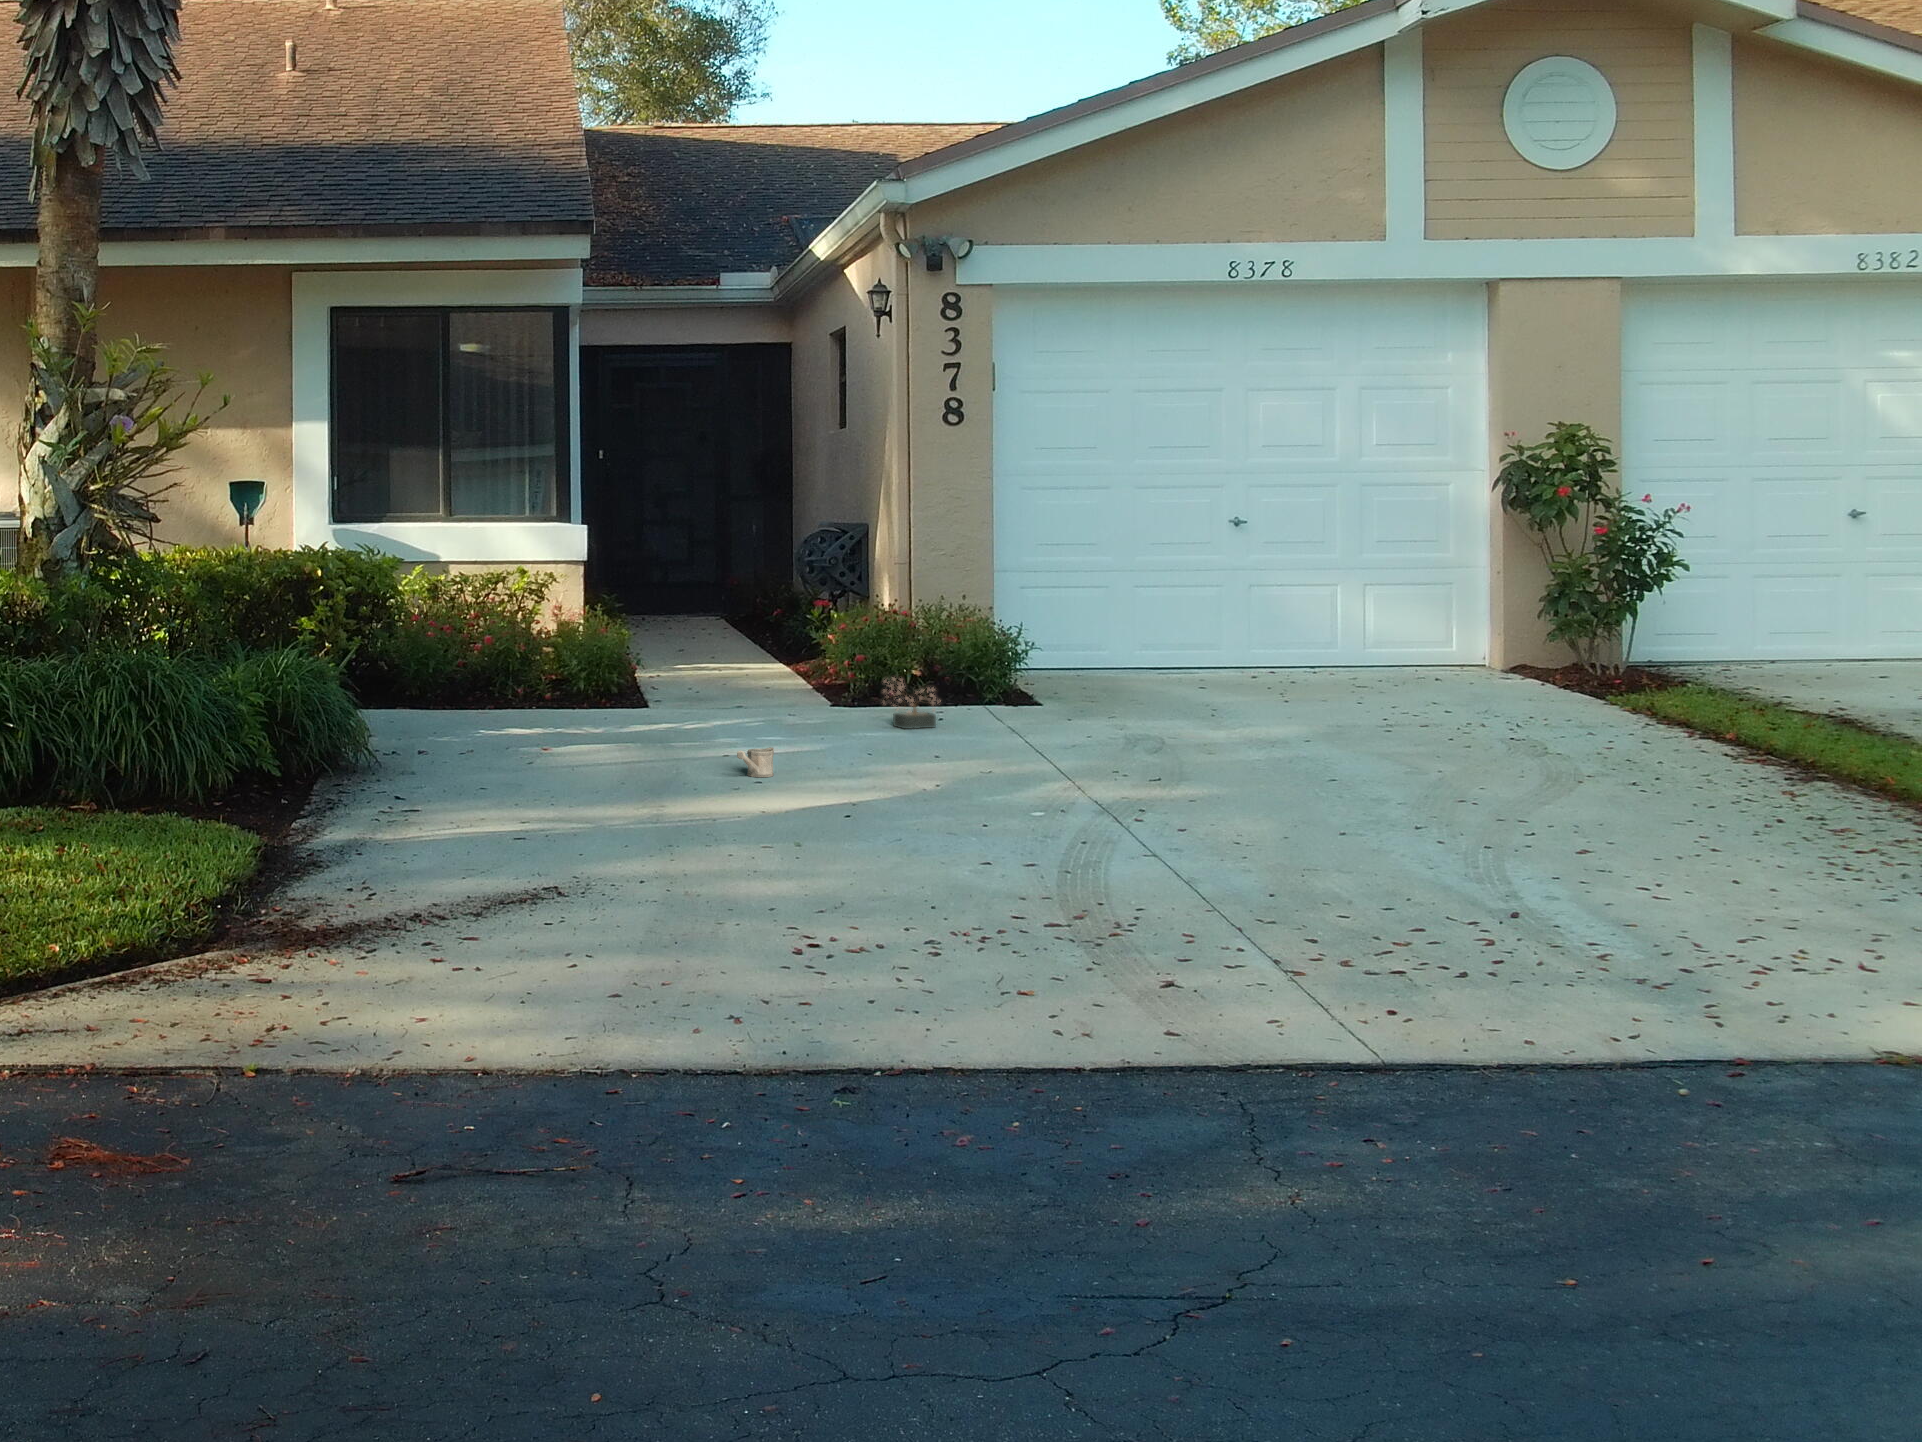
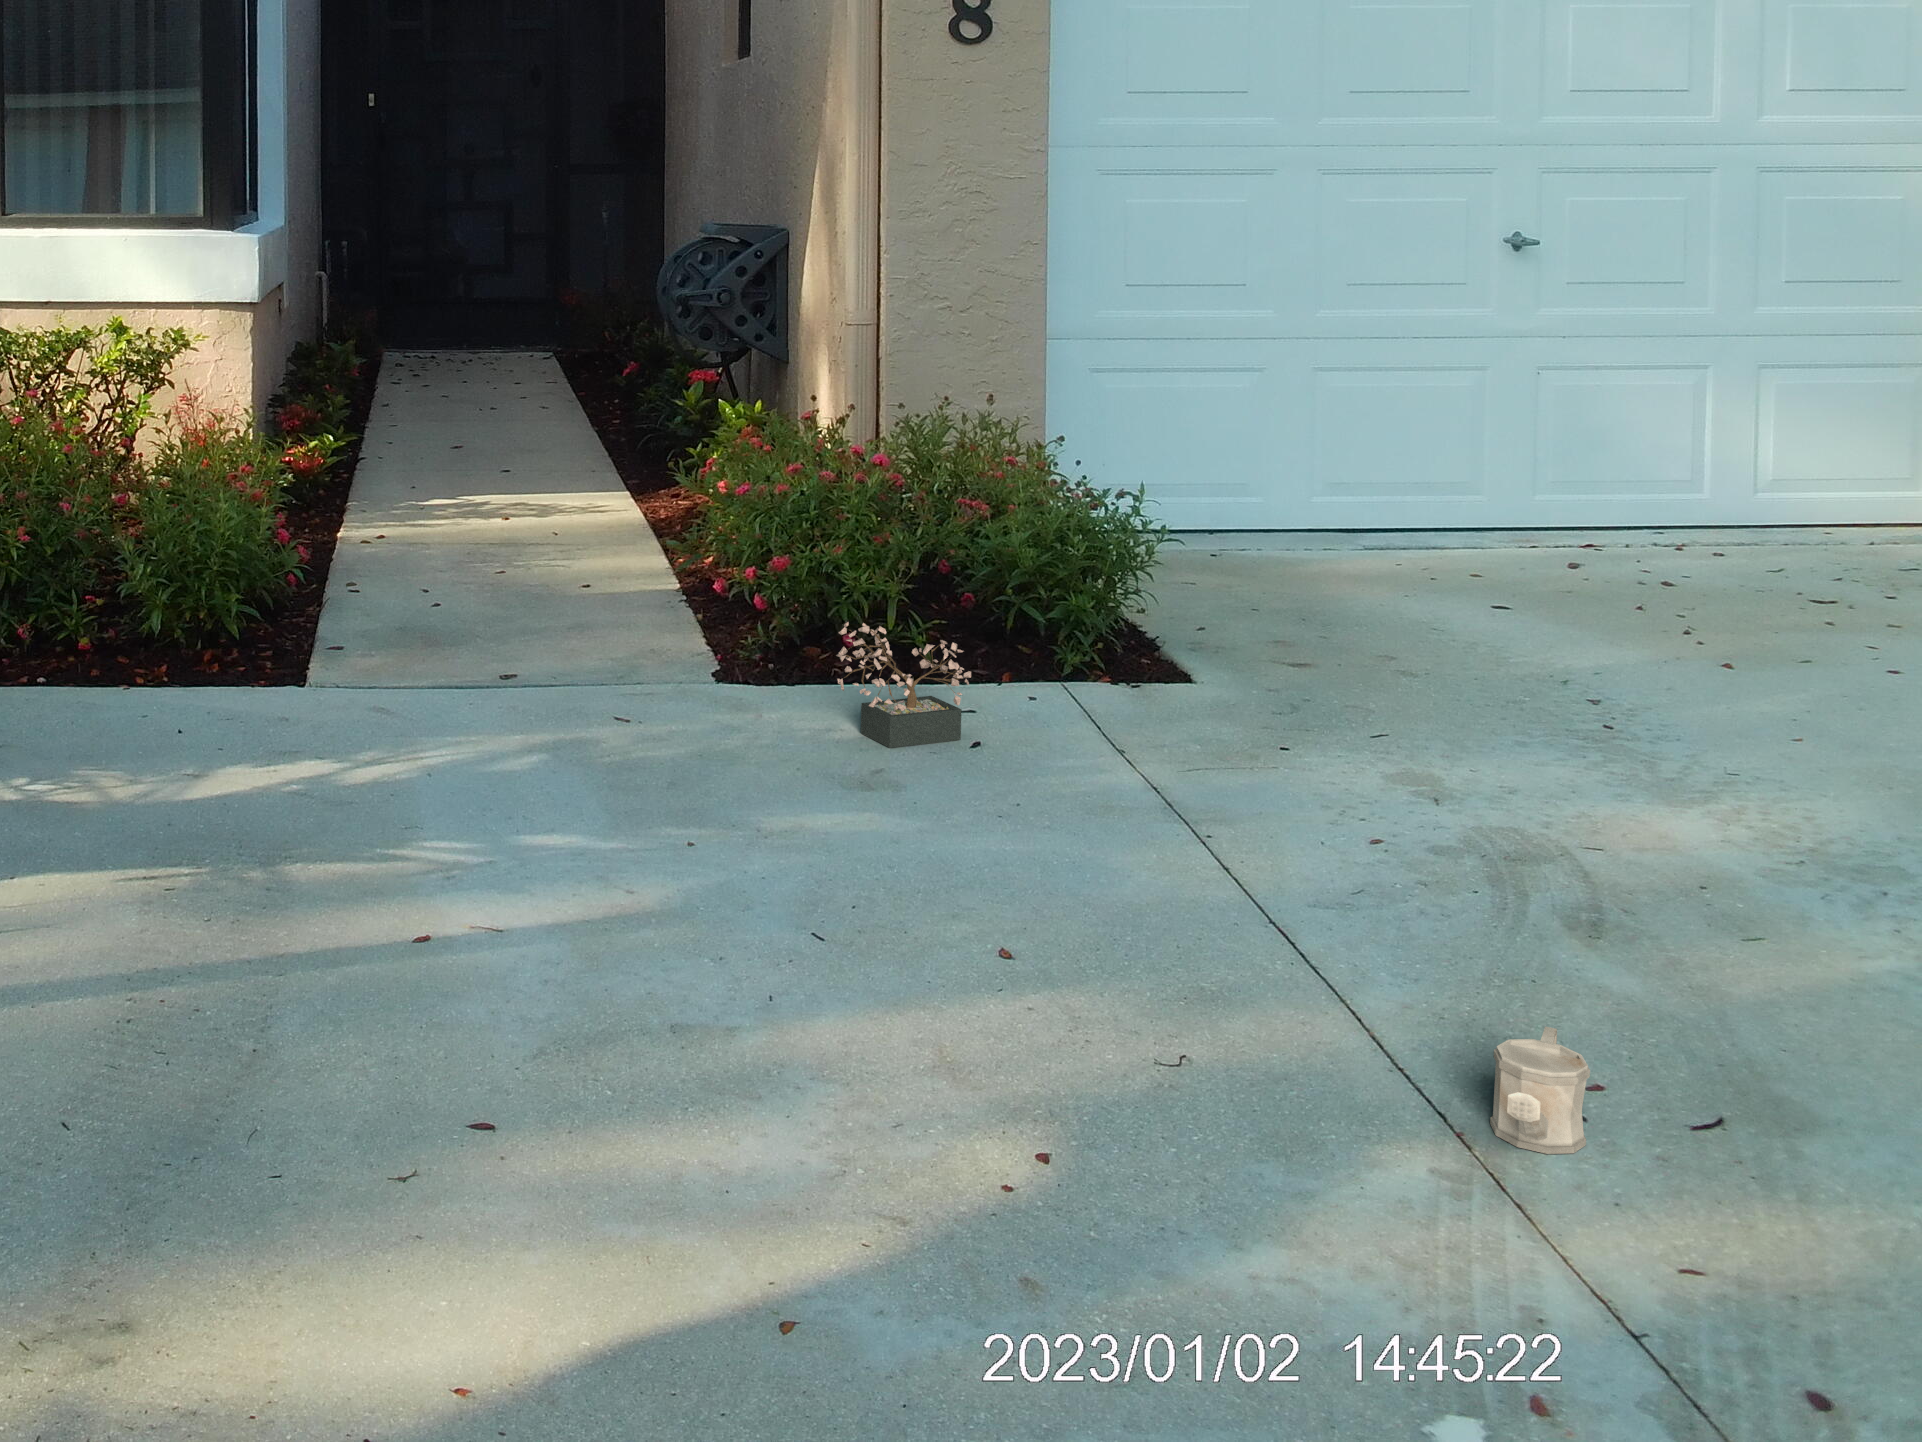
watering can: present [737,747,774,777] -> present [1490,1027,1590,1154]

